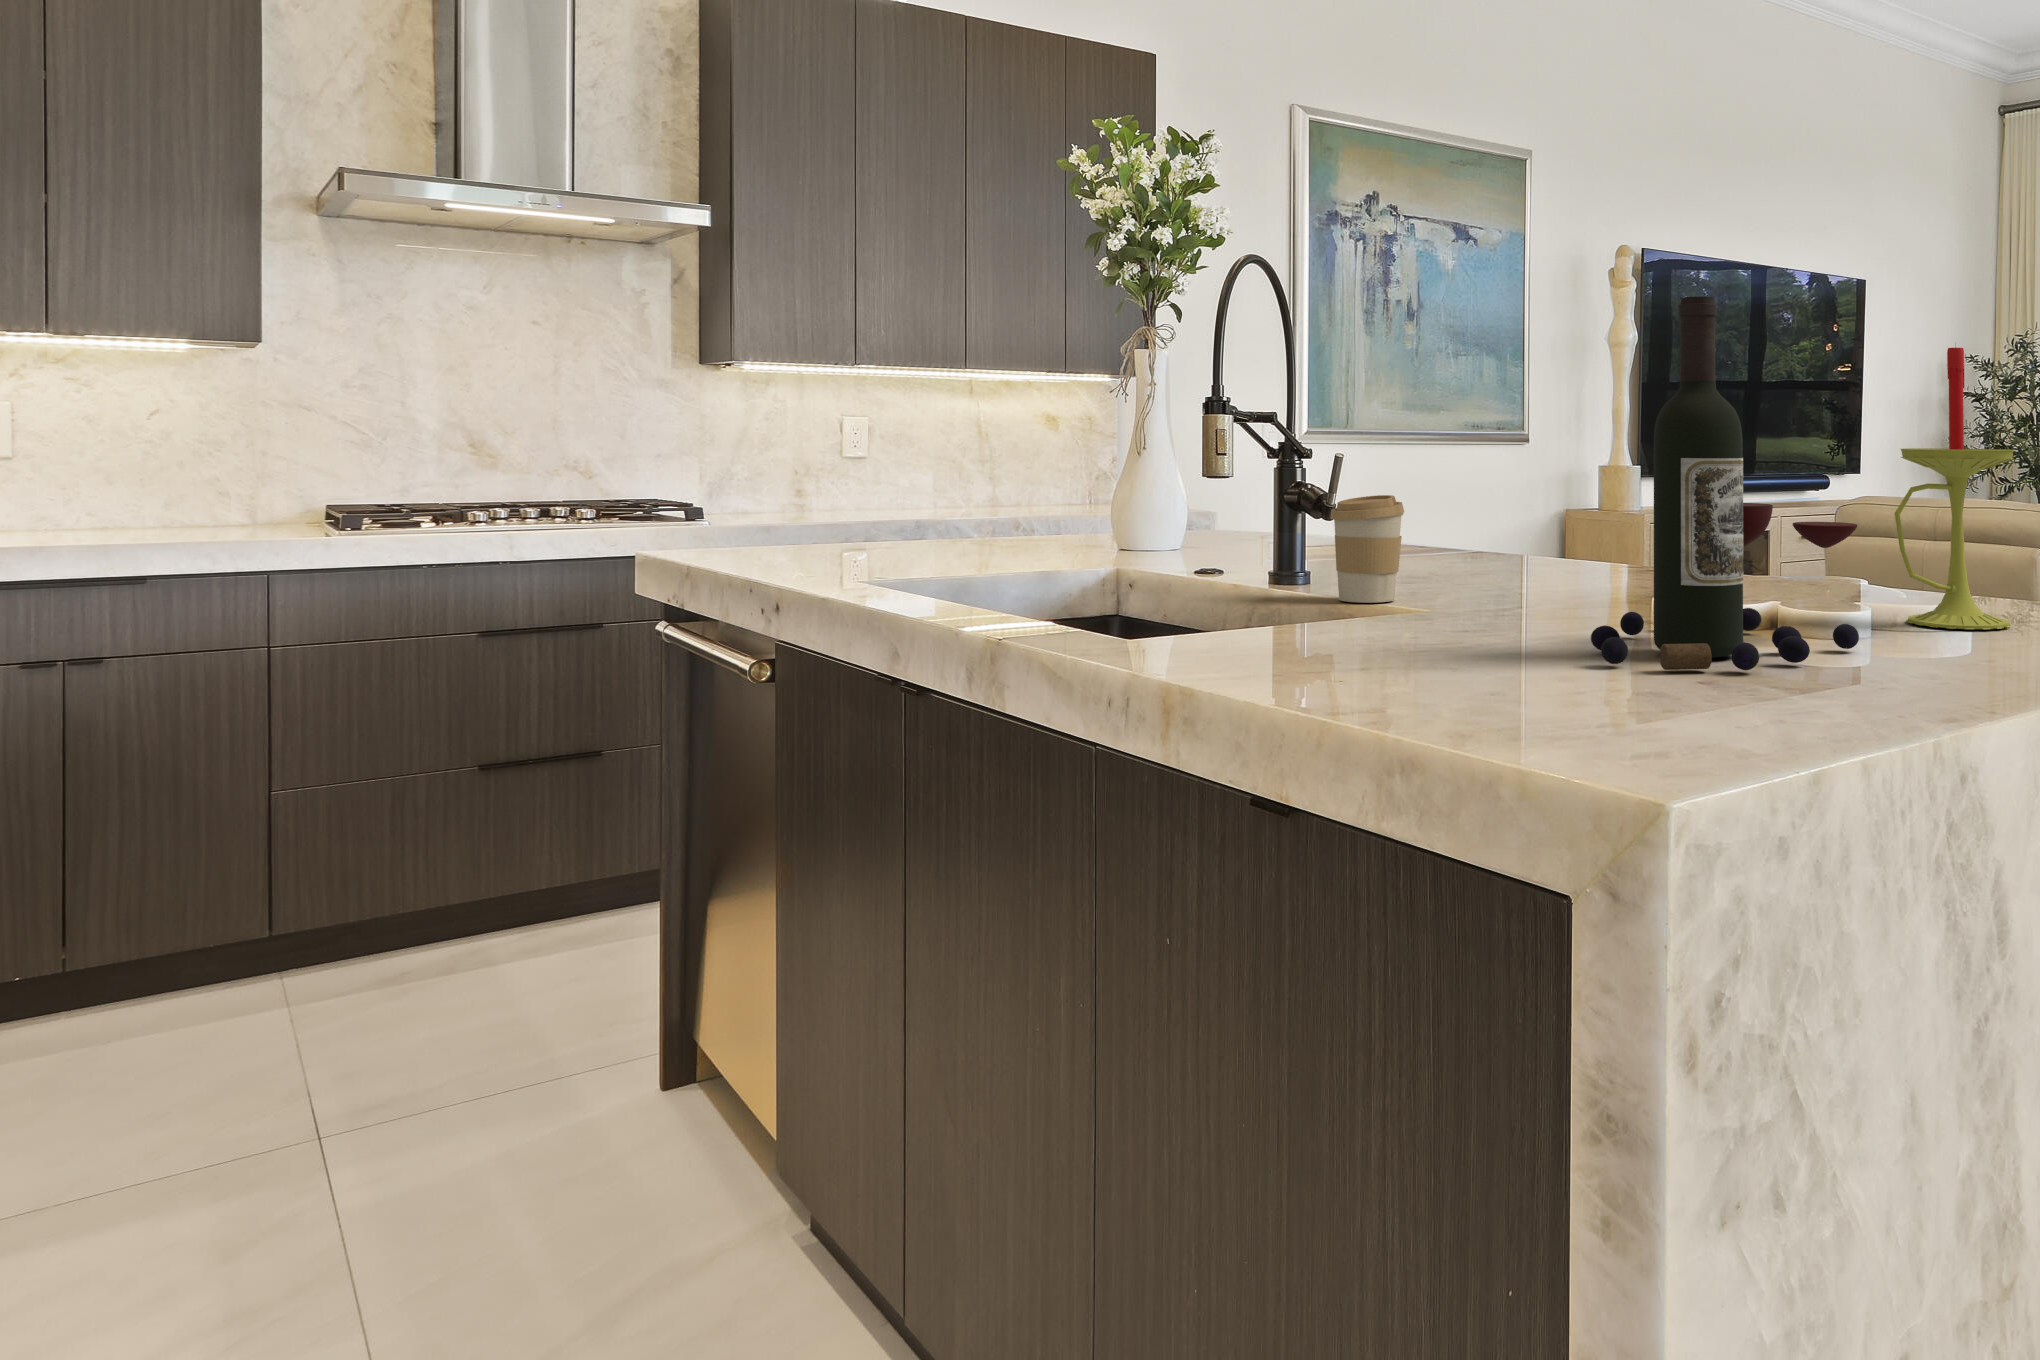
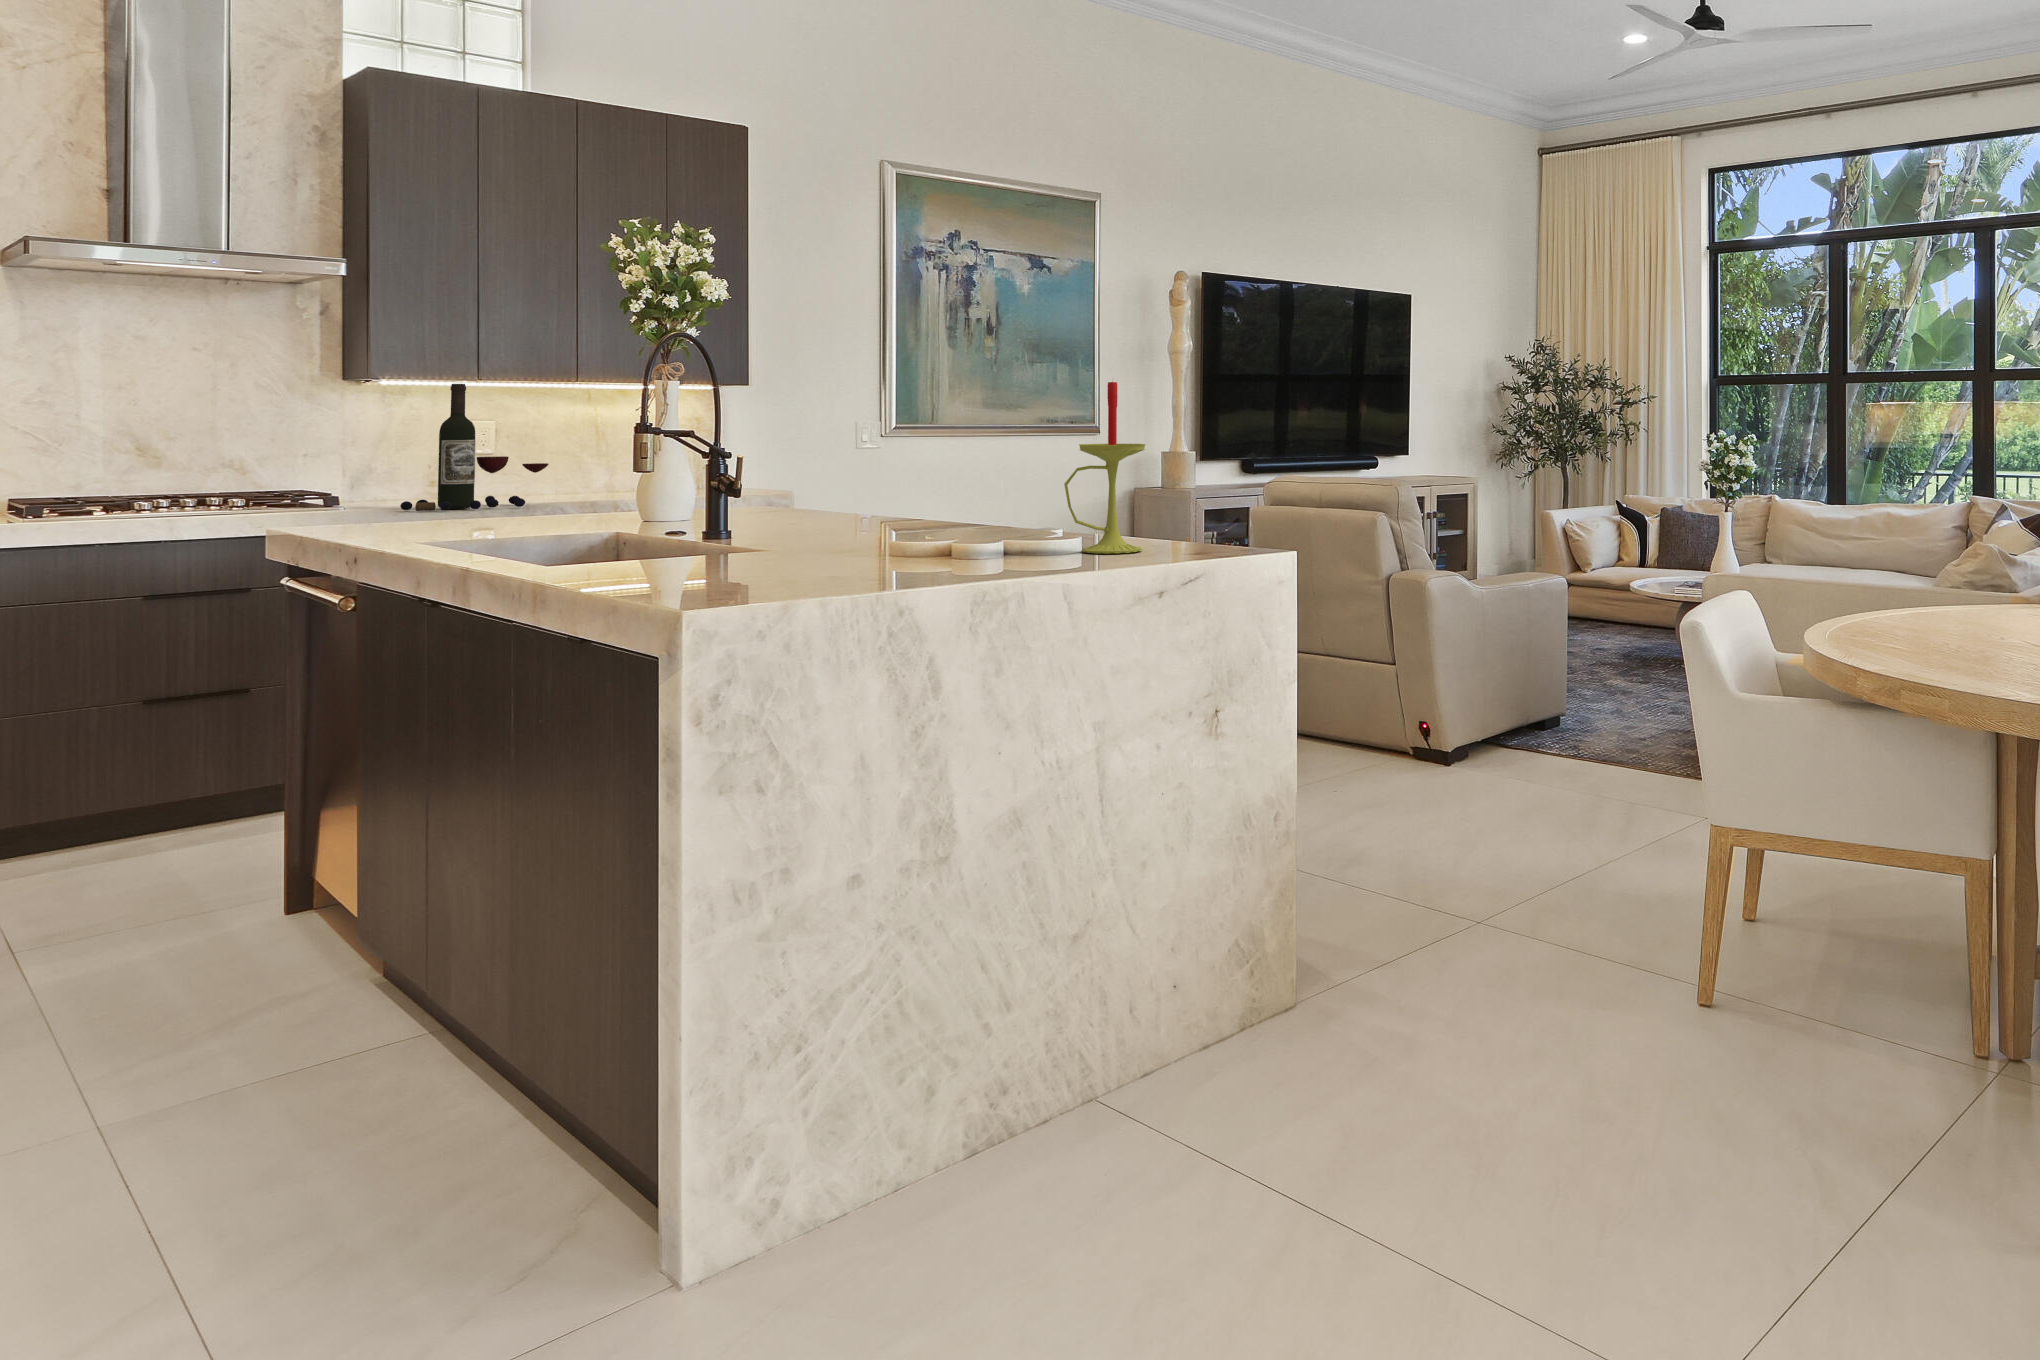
wine bottle: present [1591,296,1859,670] -> present [400,384,549,511]
coffee cup: present [1330,495,1404,603] -> none [736,478,788,548]

